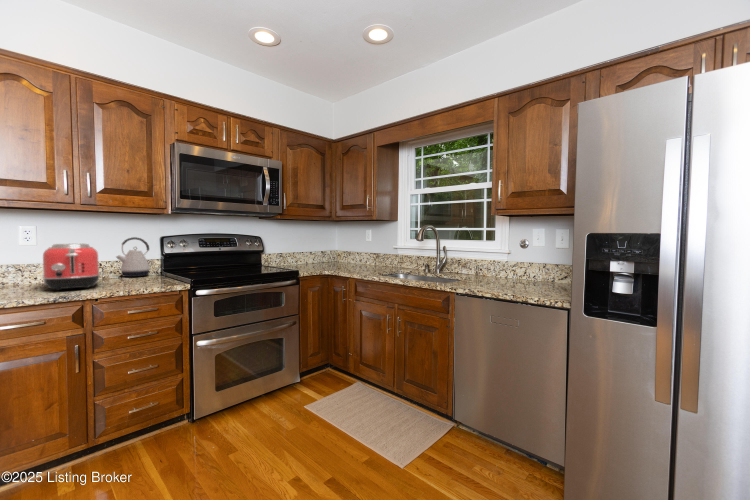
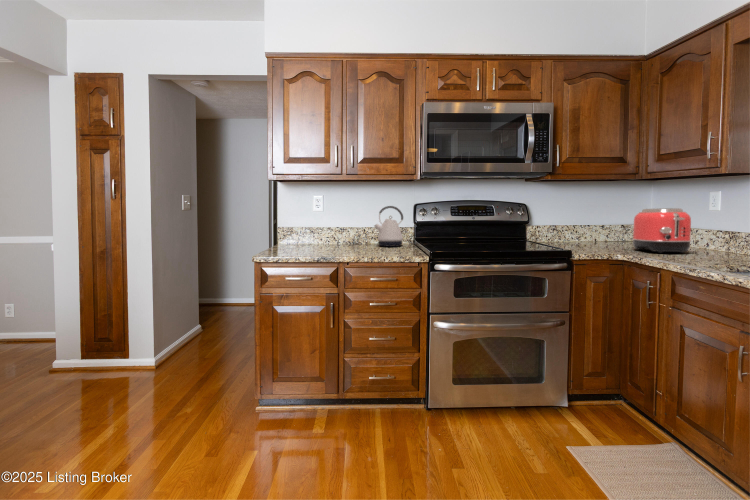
toaster: present [43,244,100,290] -> present [633,208,691,253]

